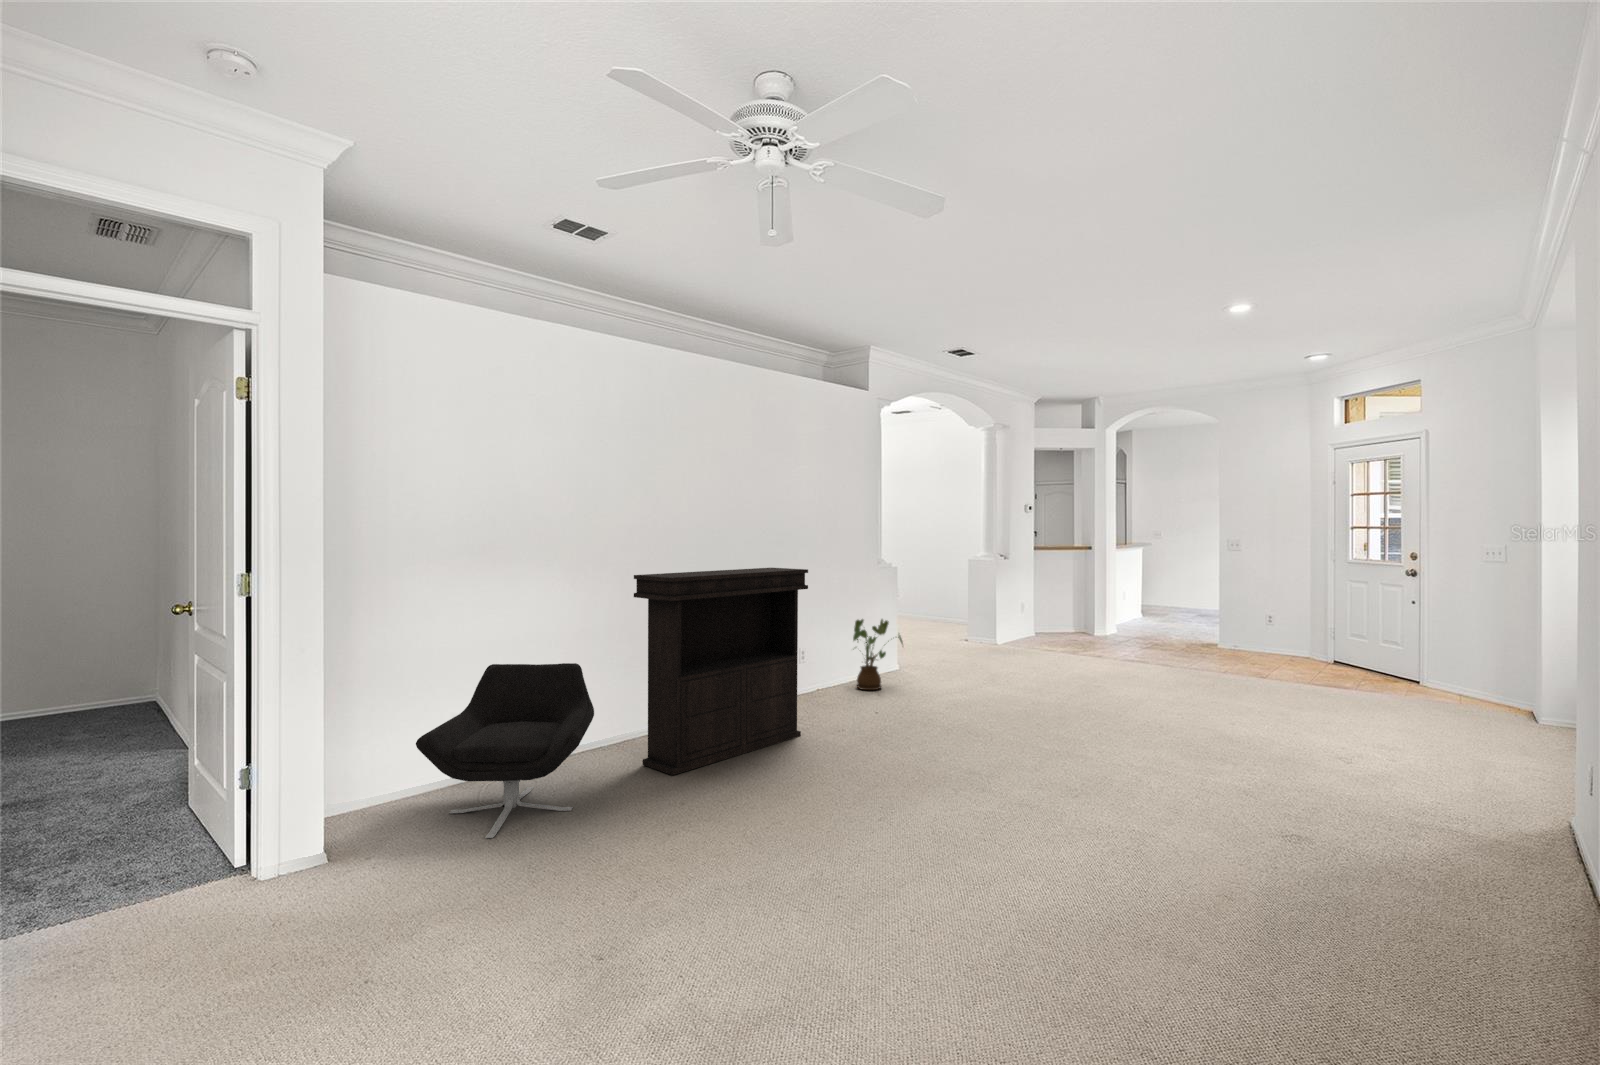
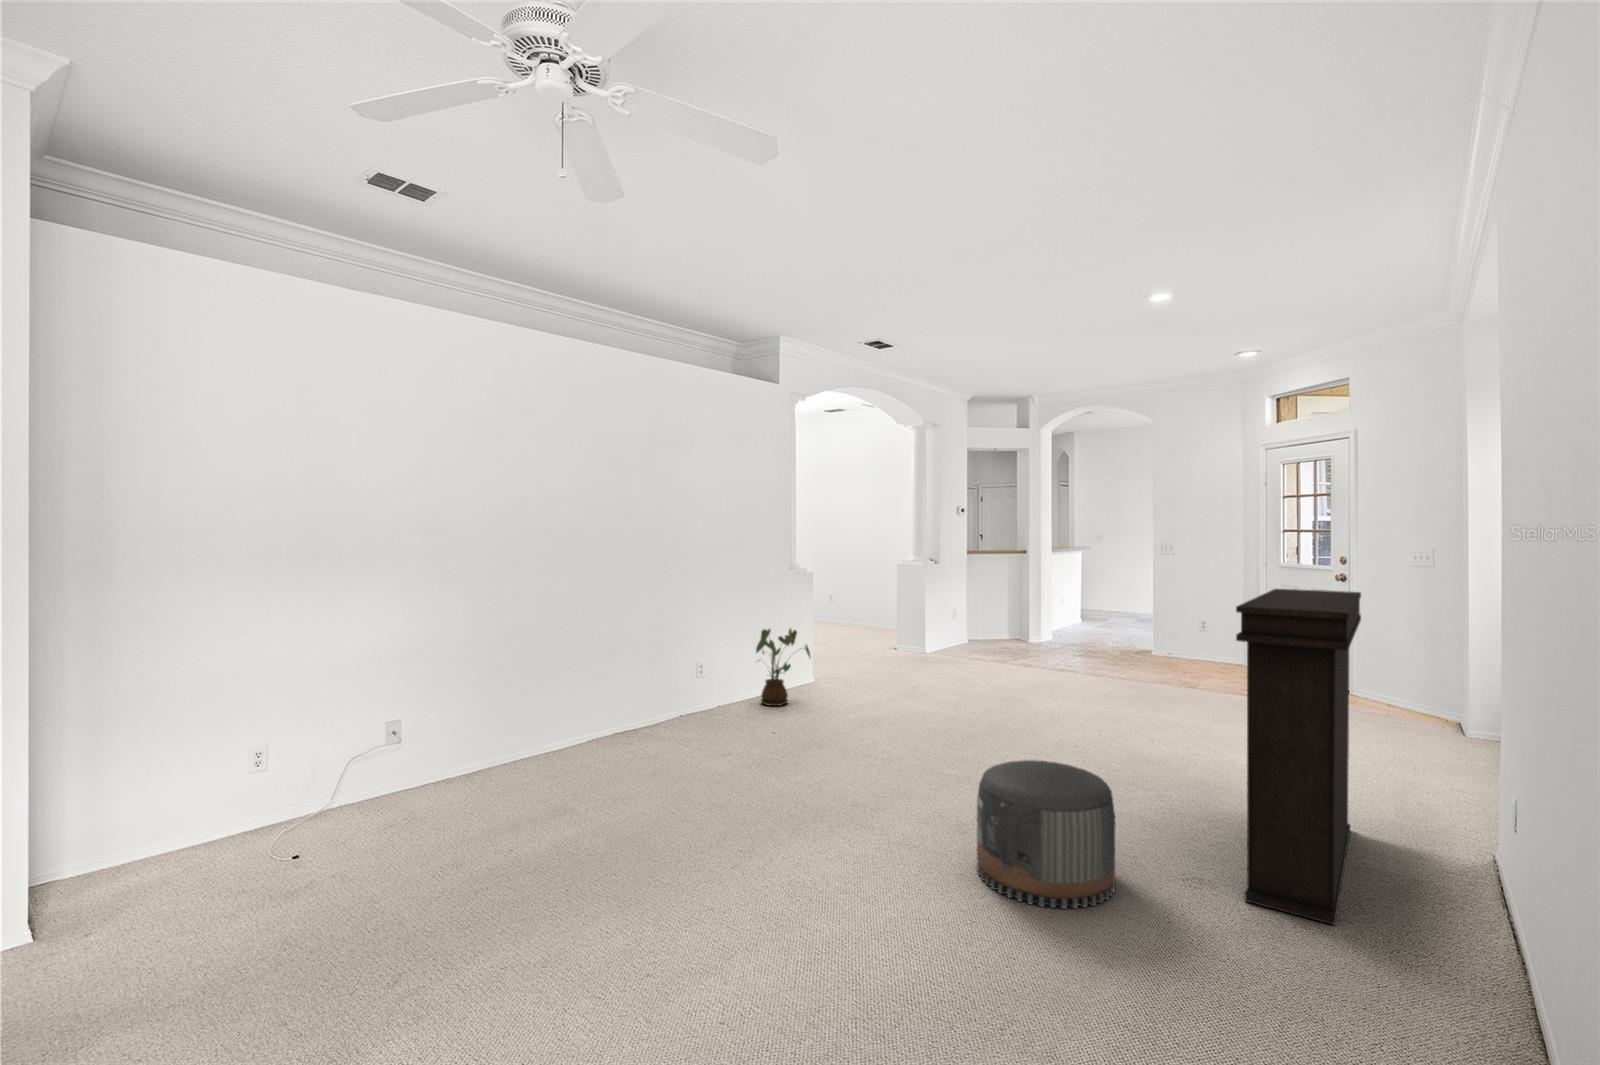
console table: present [634,568,808,775] -> present [1236,589,1361,925]
lounge chair: present [416,663,594,838] -> none [171,686,416,901]
pouf: none [1097,732,1225,857] -> present [977,760,1115,909]

